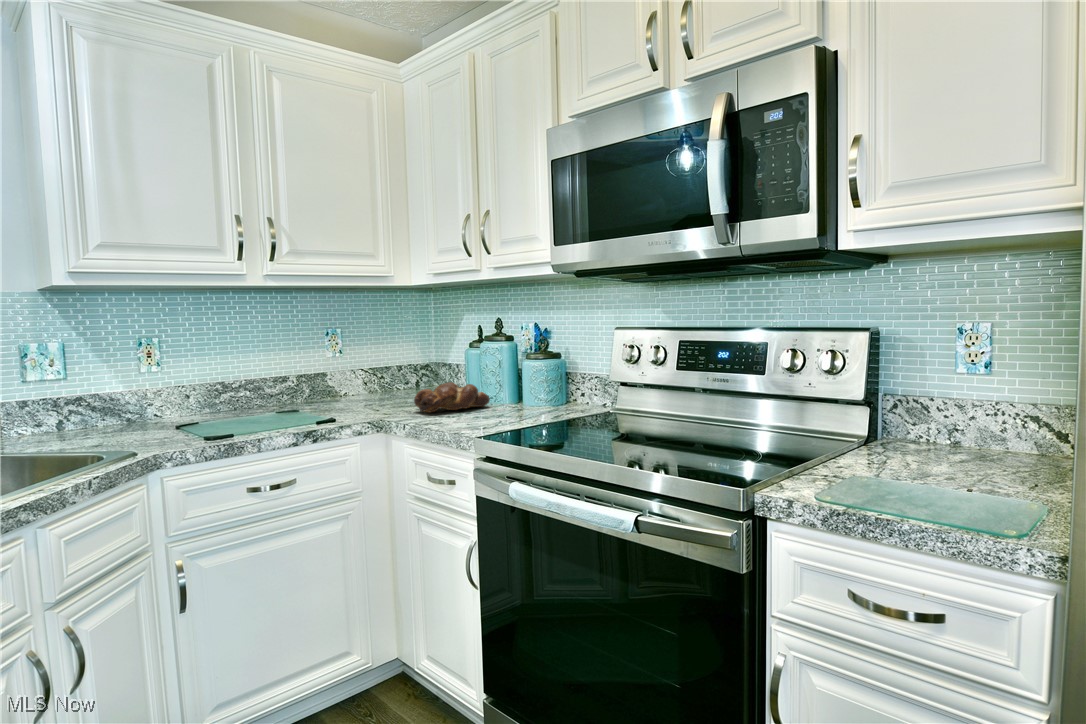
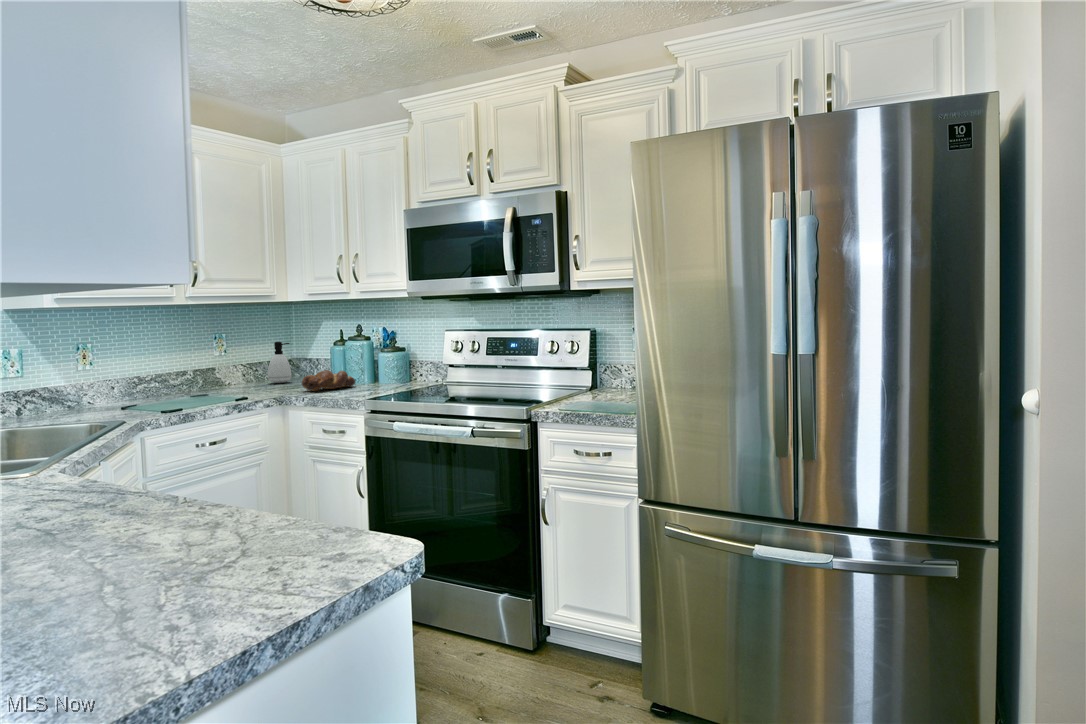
soap dispenser: none [391,340,421,394] -> present [268,342,292,383]

